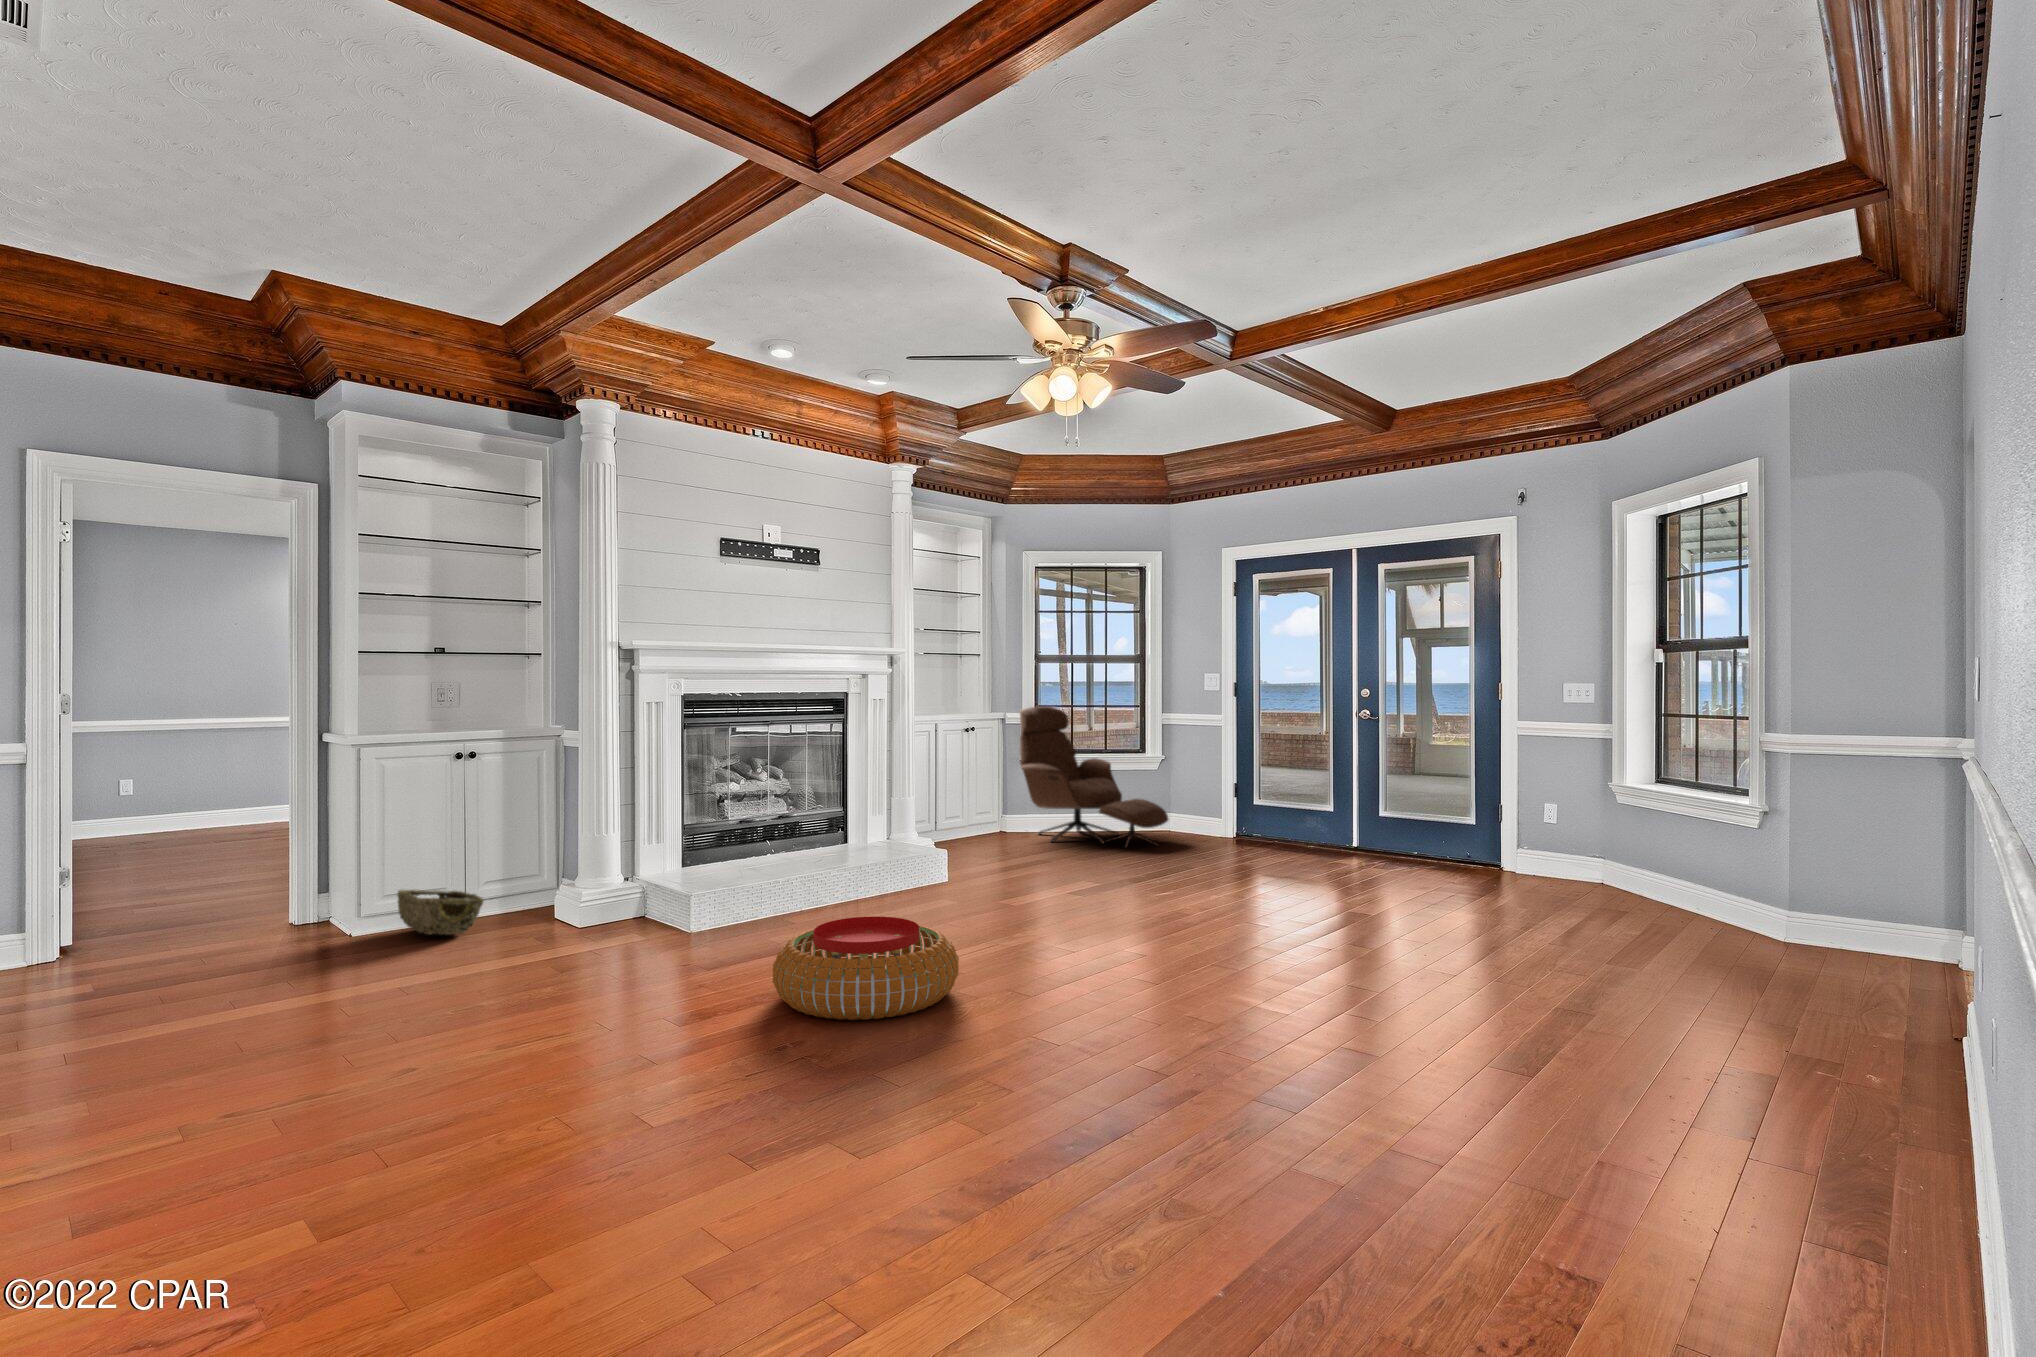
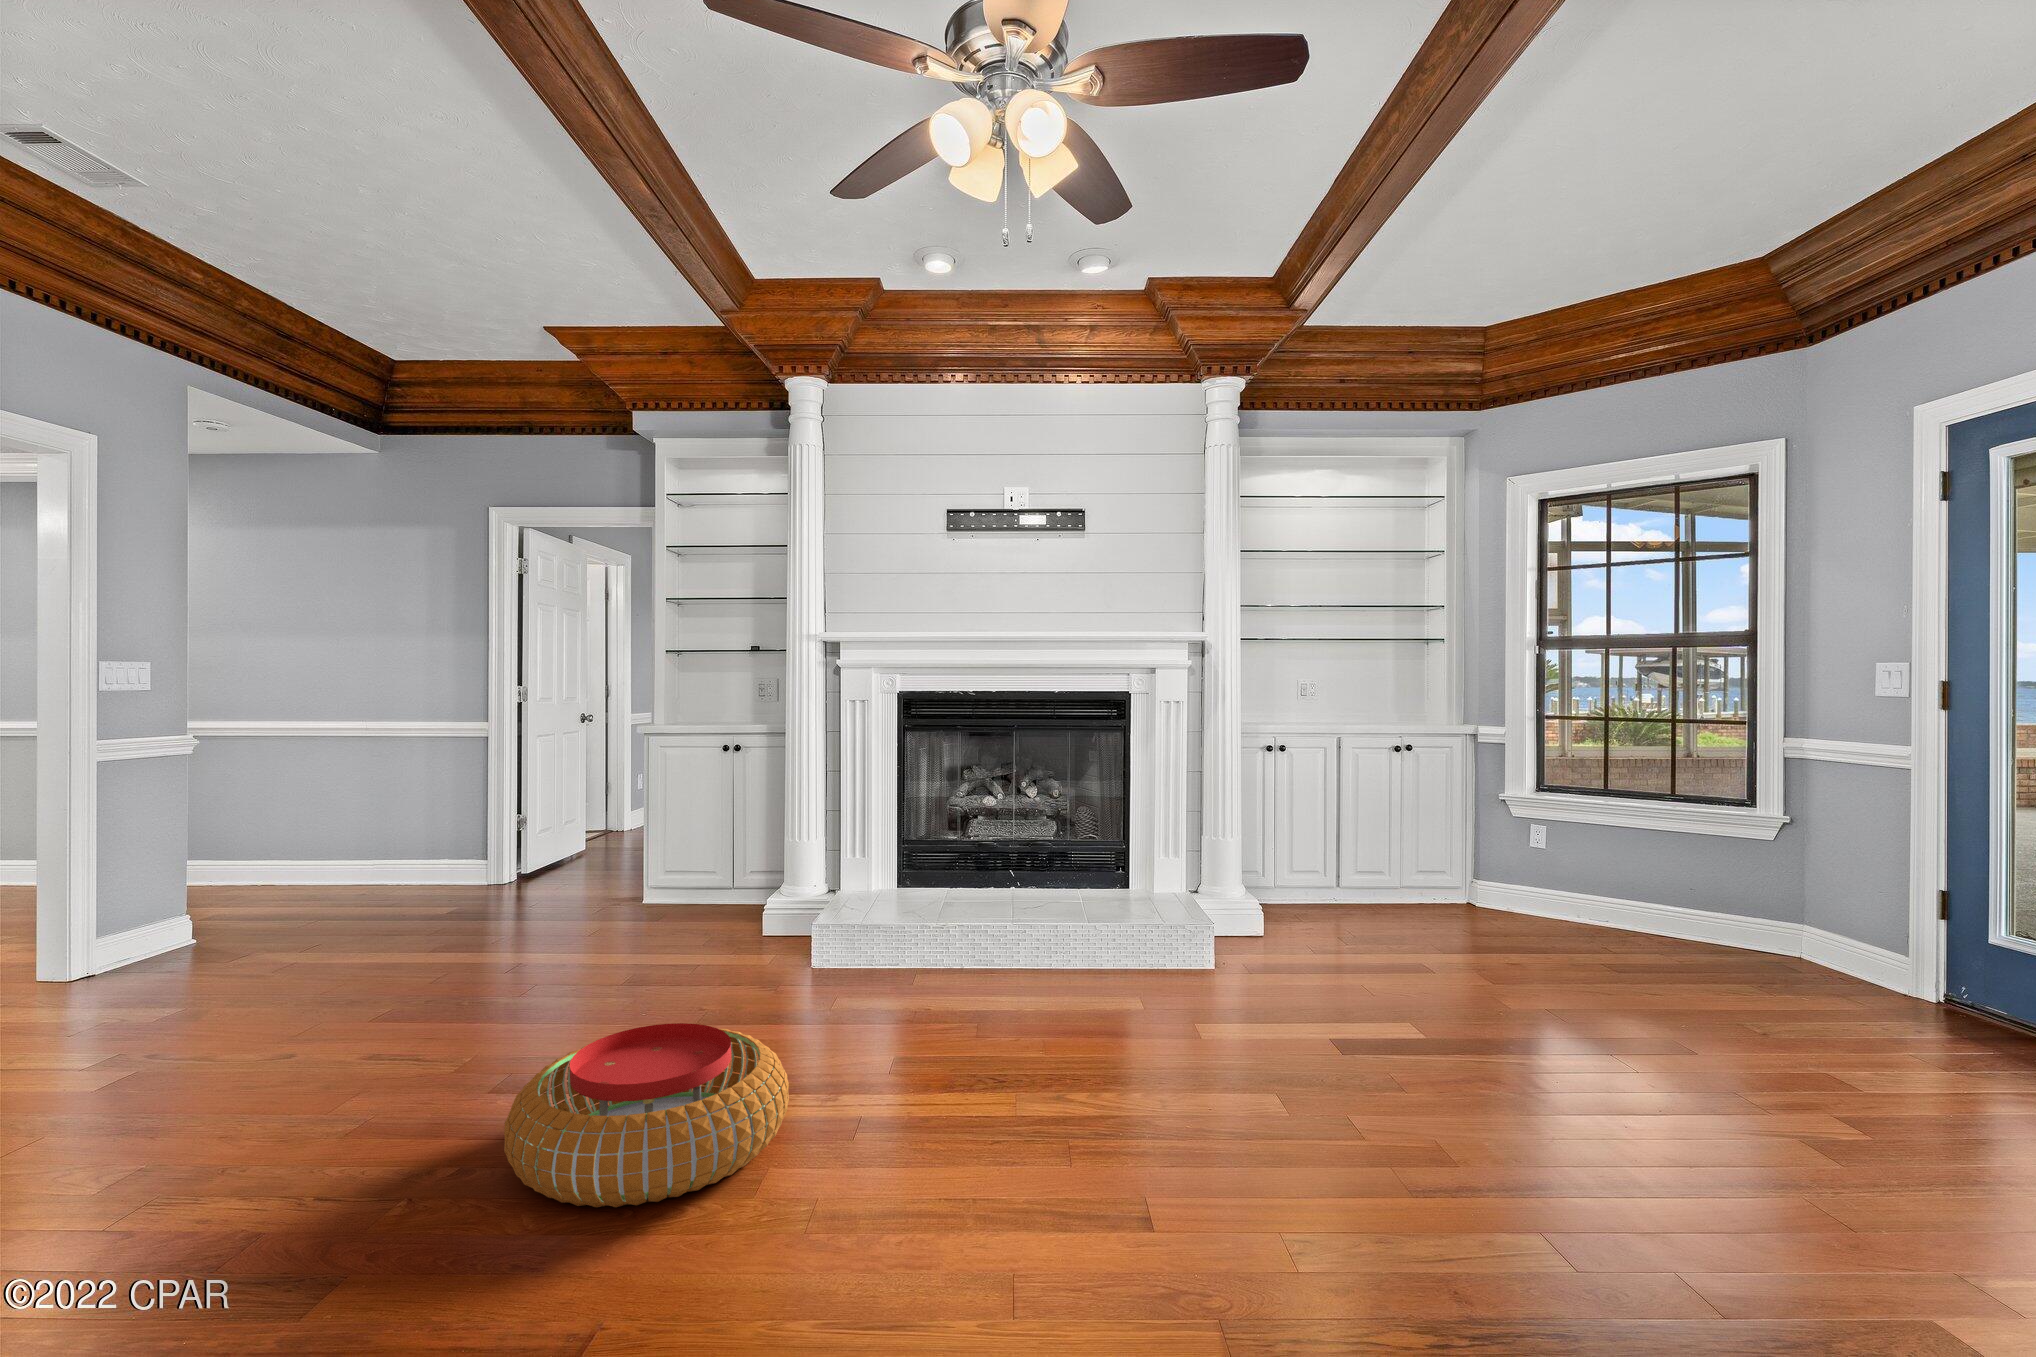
lounge chair: present [1020,706,1168,848] -> none [1475,716,1741,990]
woven basket: present [398,890,484,935] -> none [638,871,719,925]

